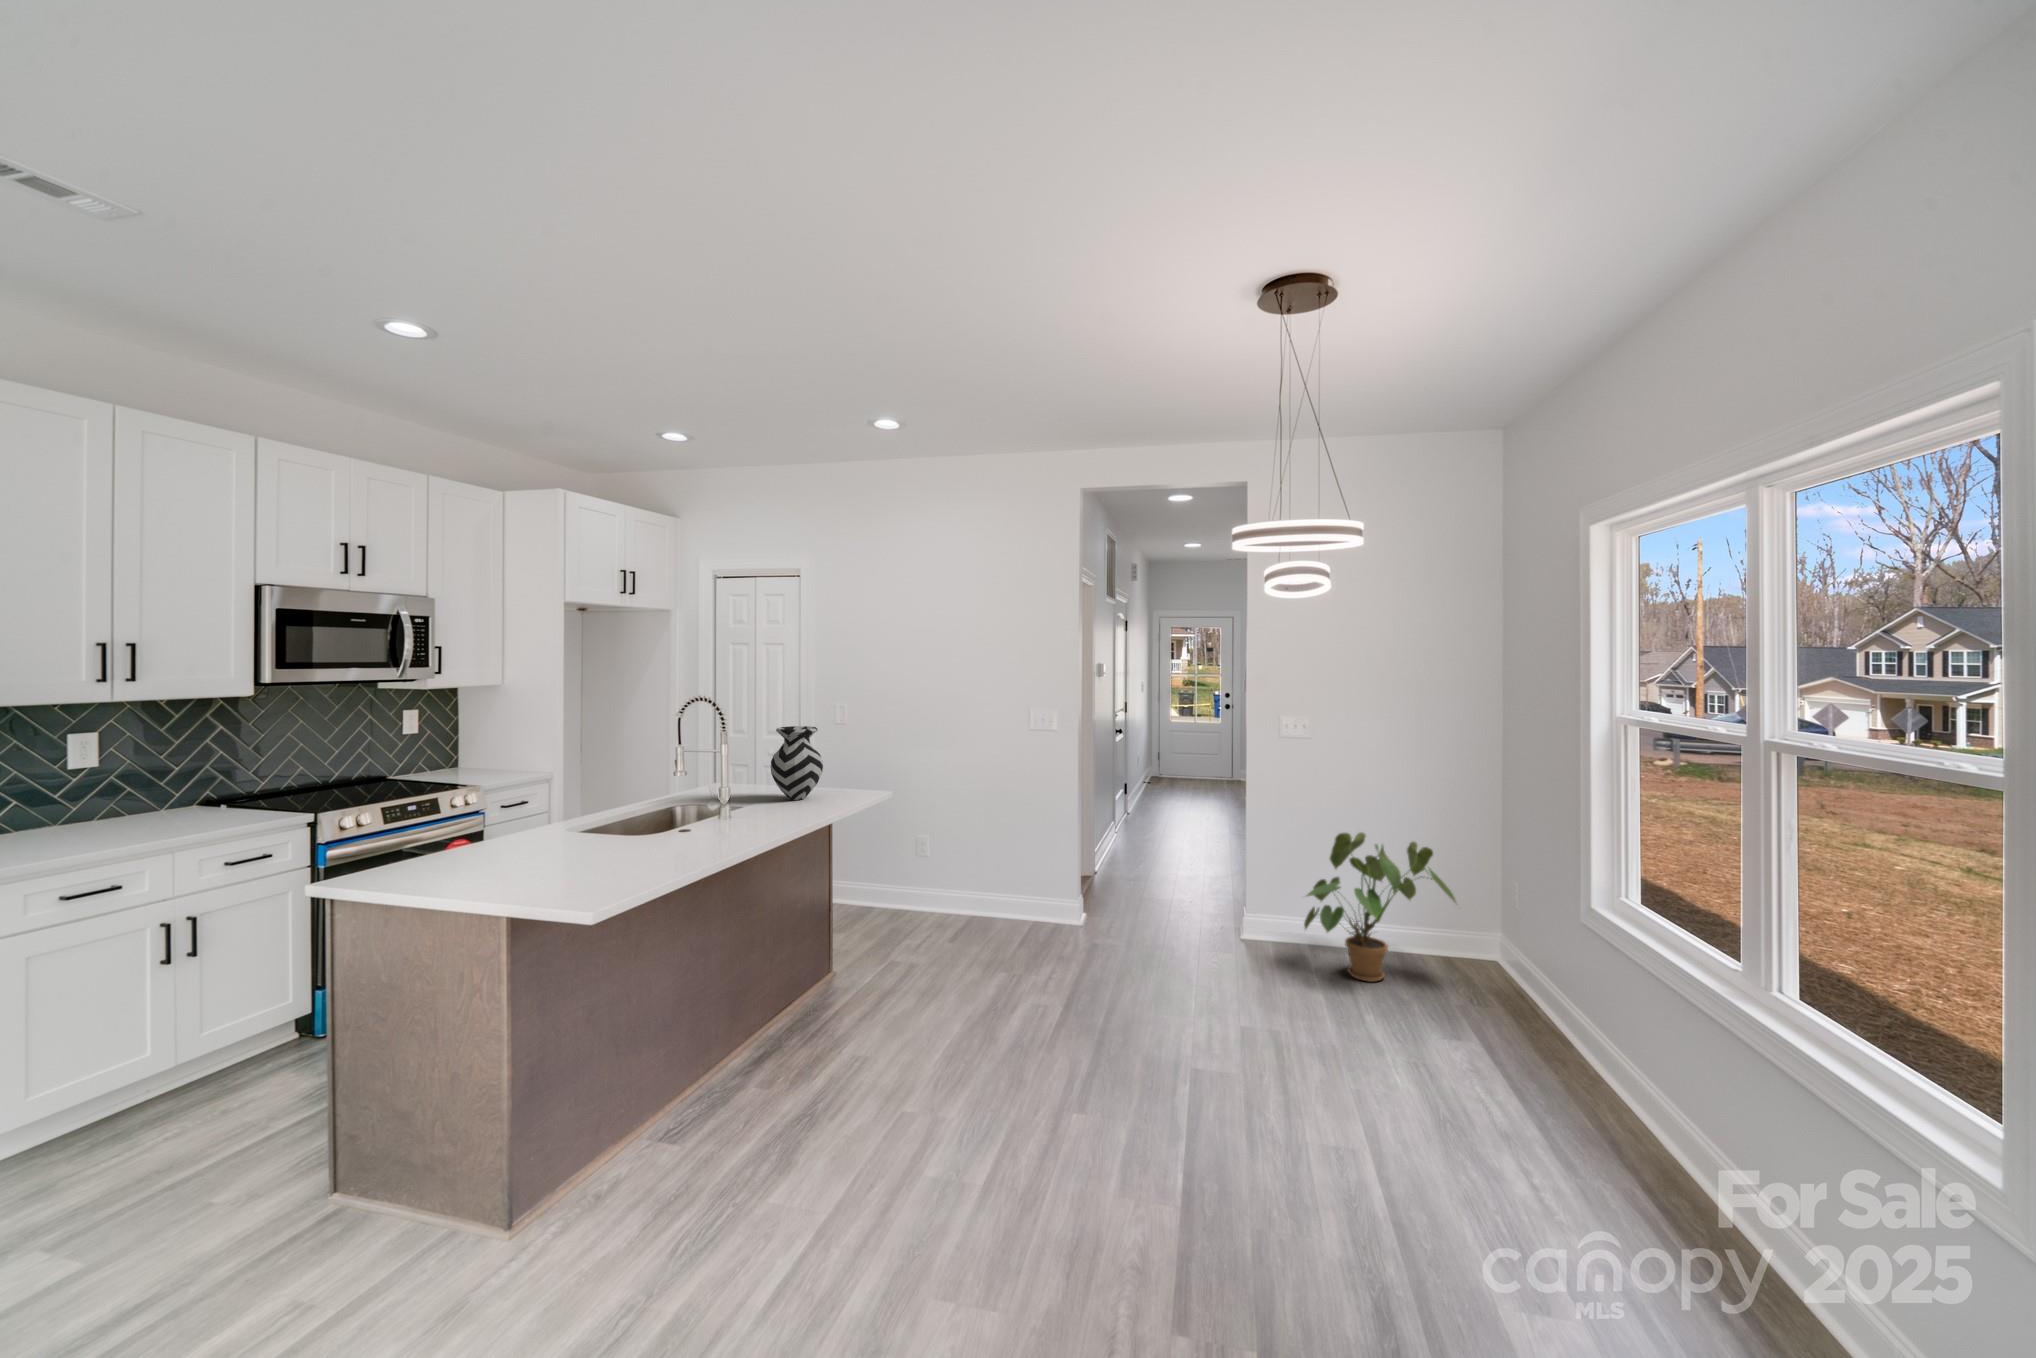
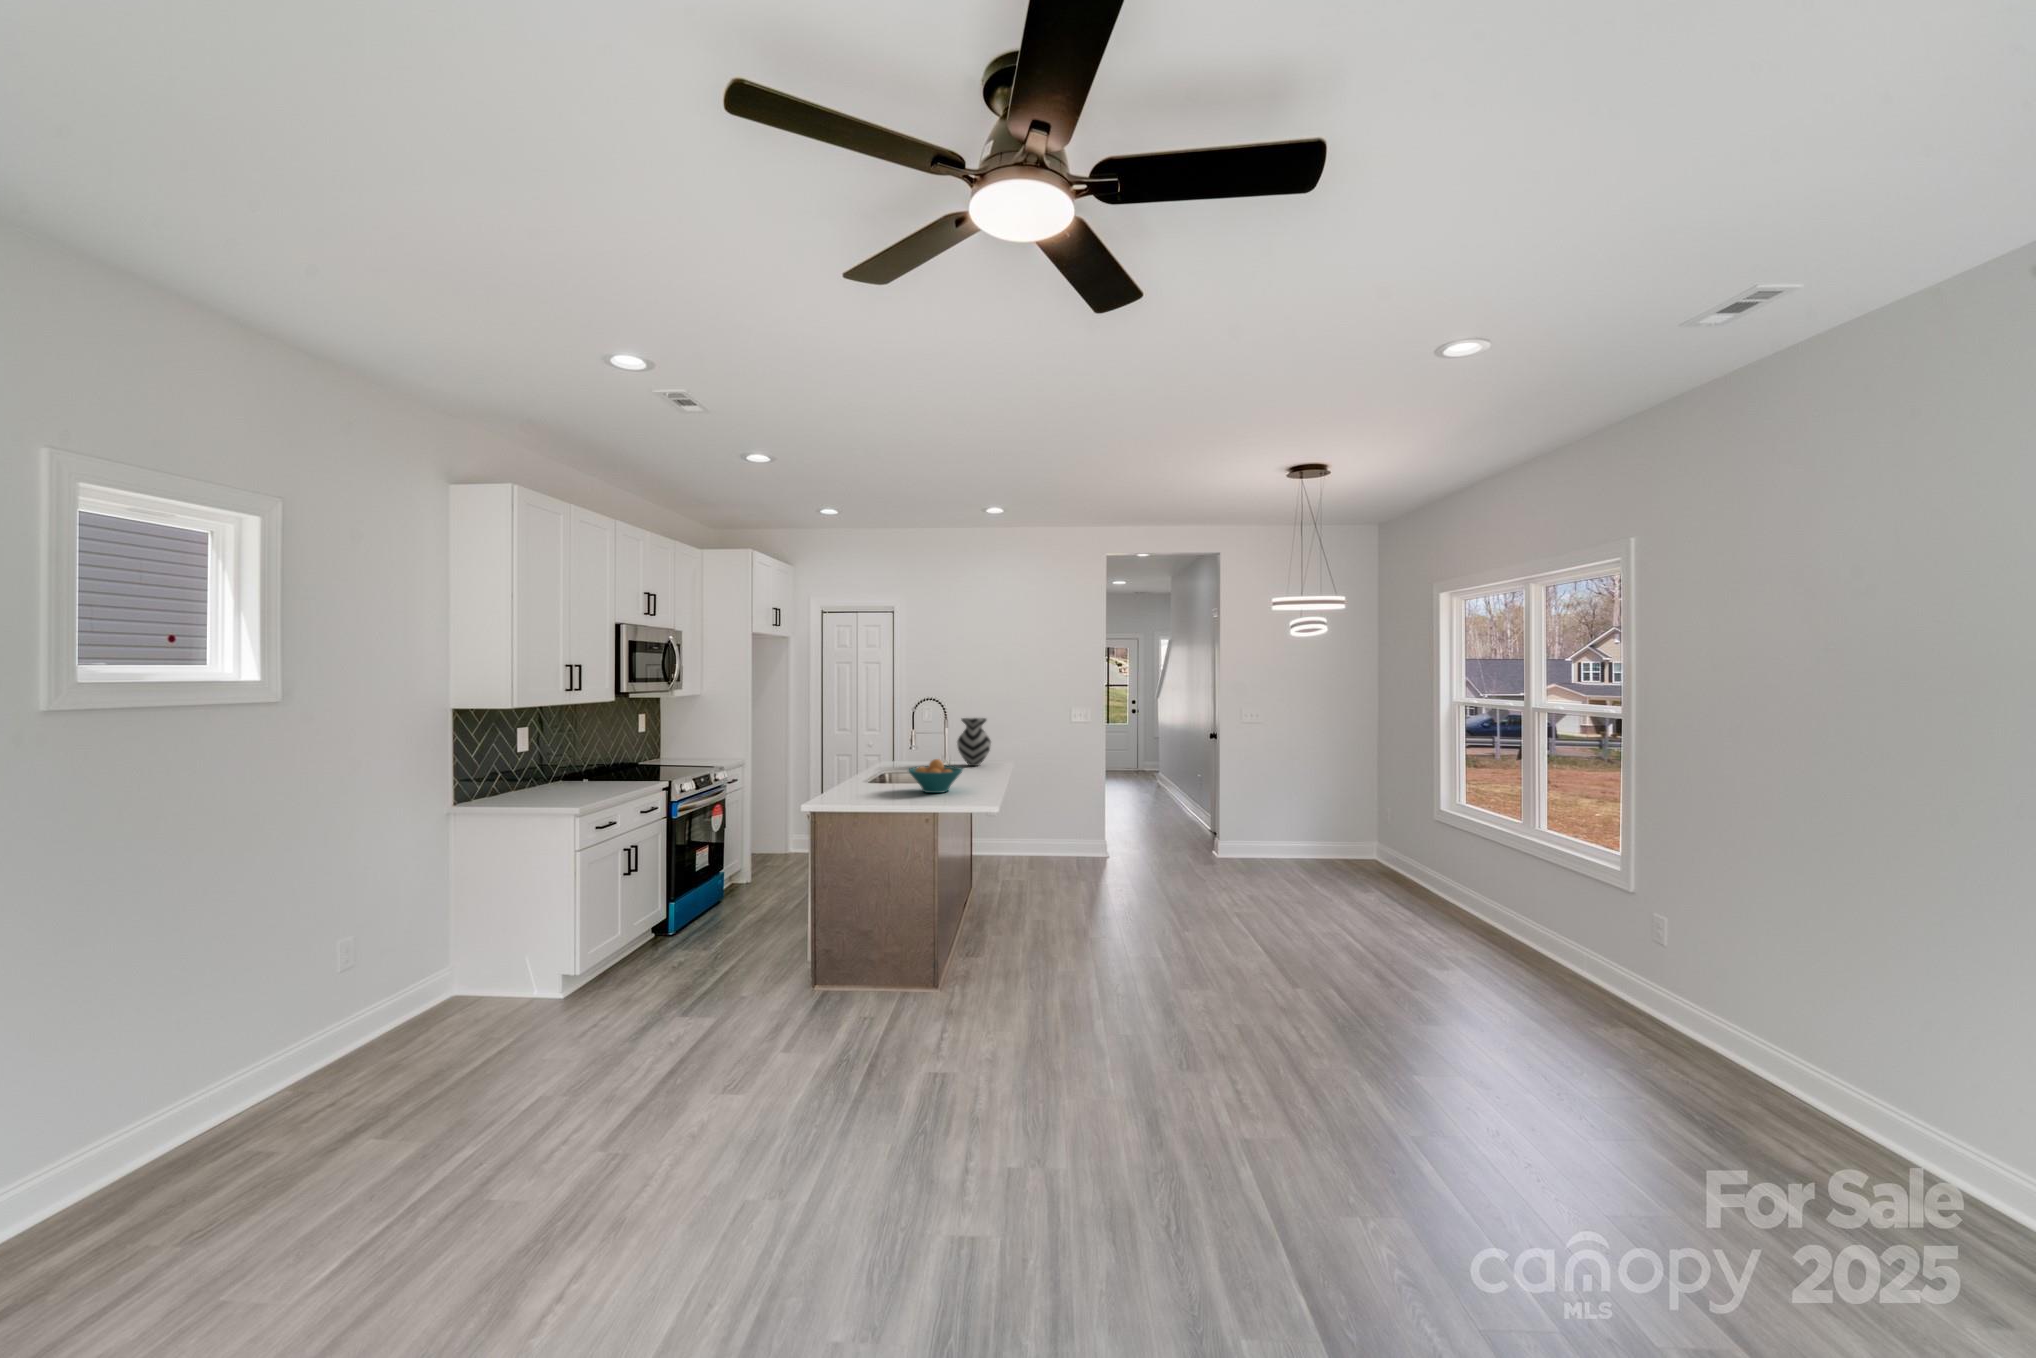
fruit bowl: none [540,803,646,862] -> present [908,759,963,793]
house plant: present [1304,832,1458,982] -> none [1268,783,1365,874]

